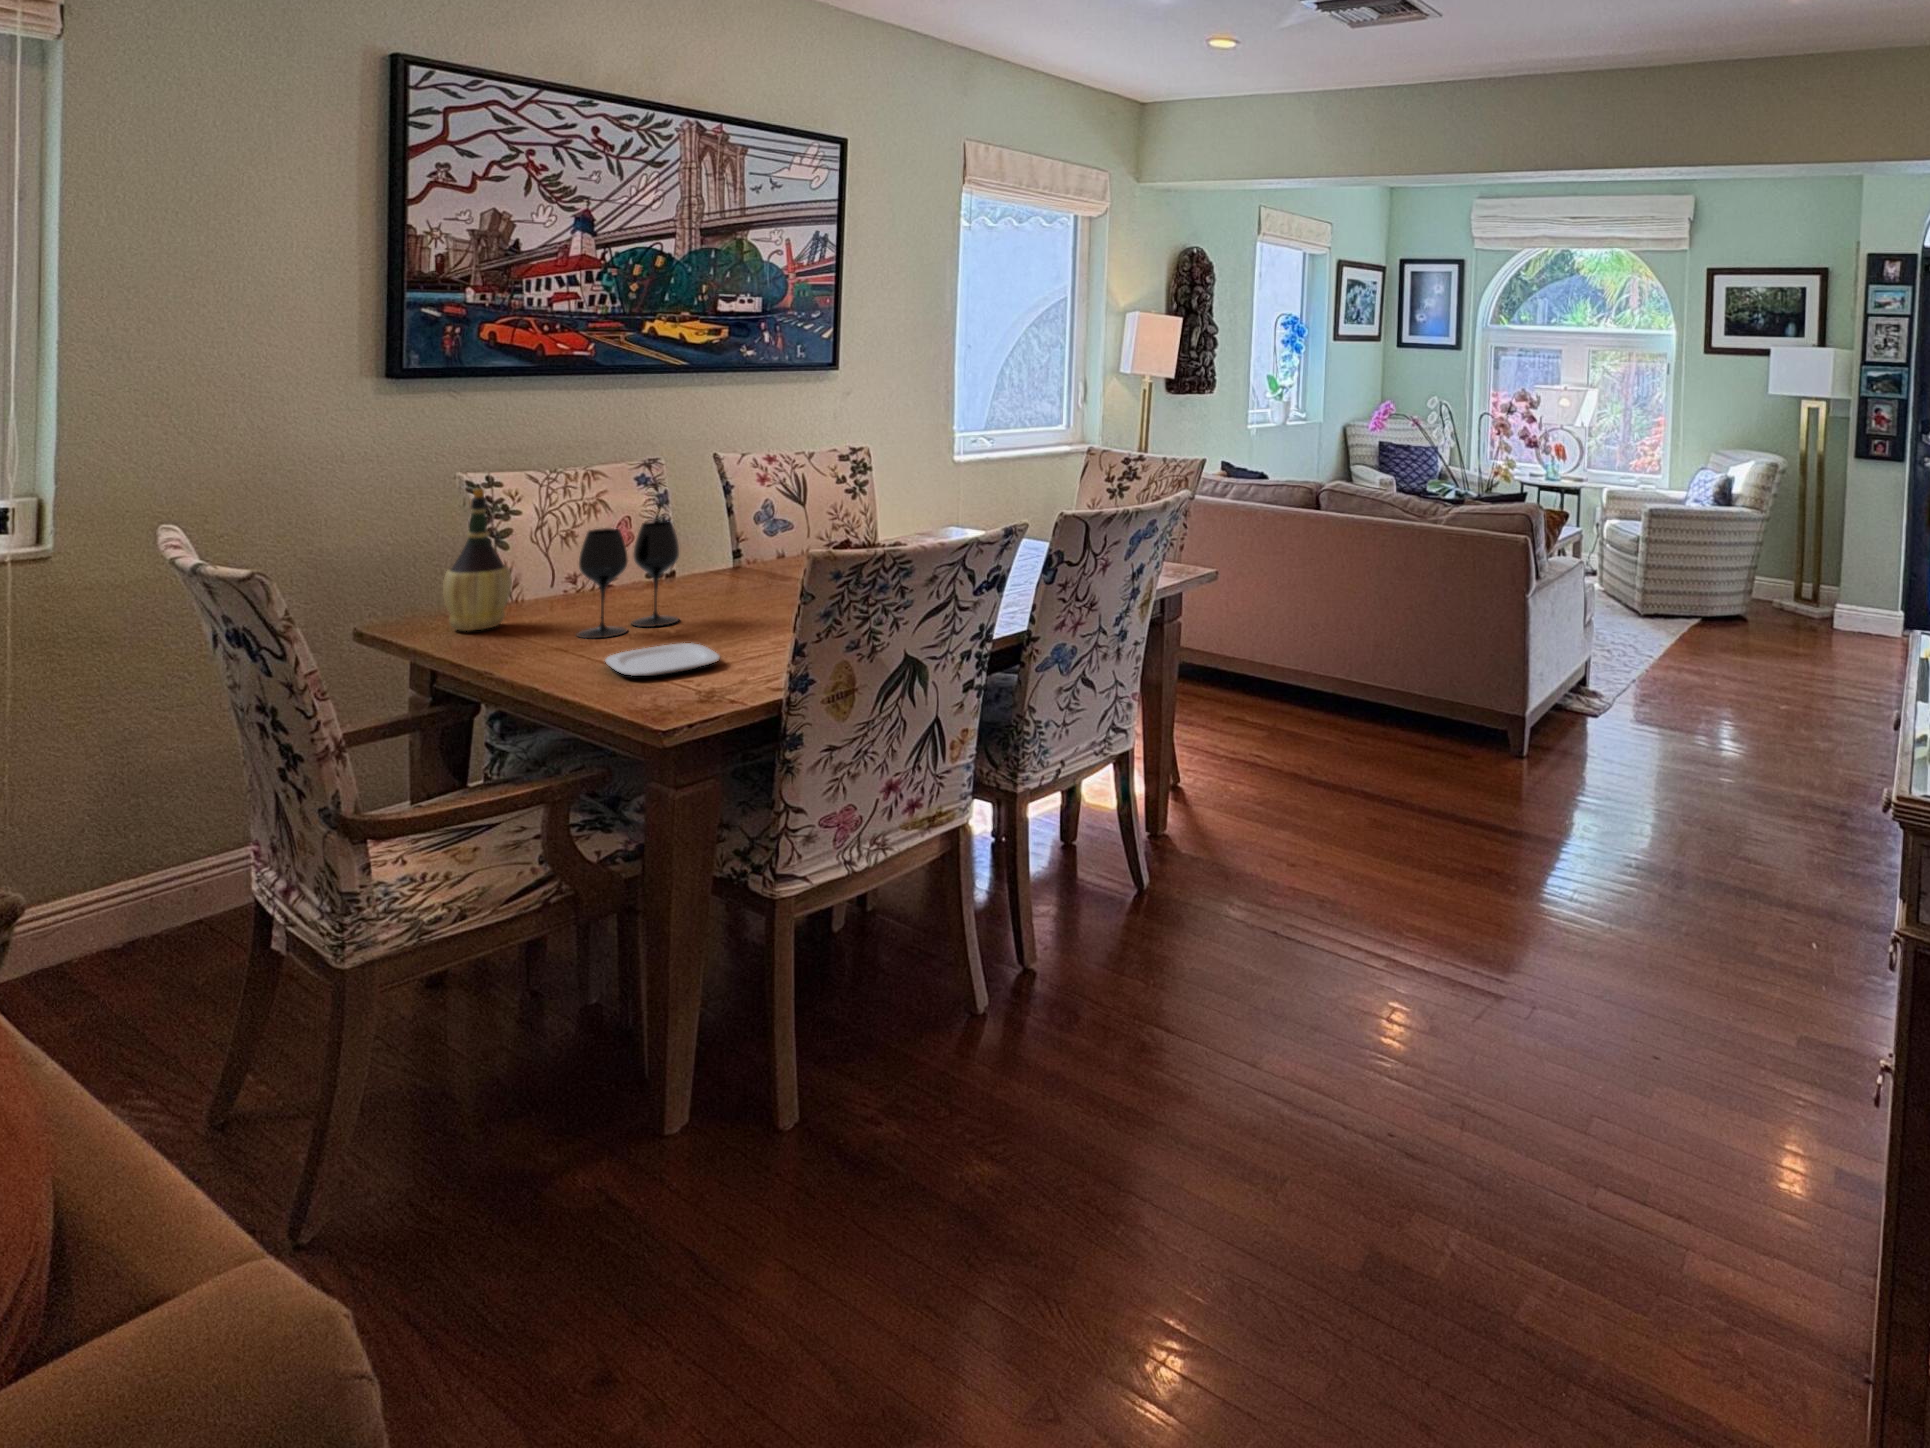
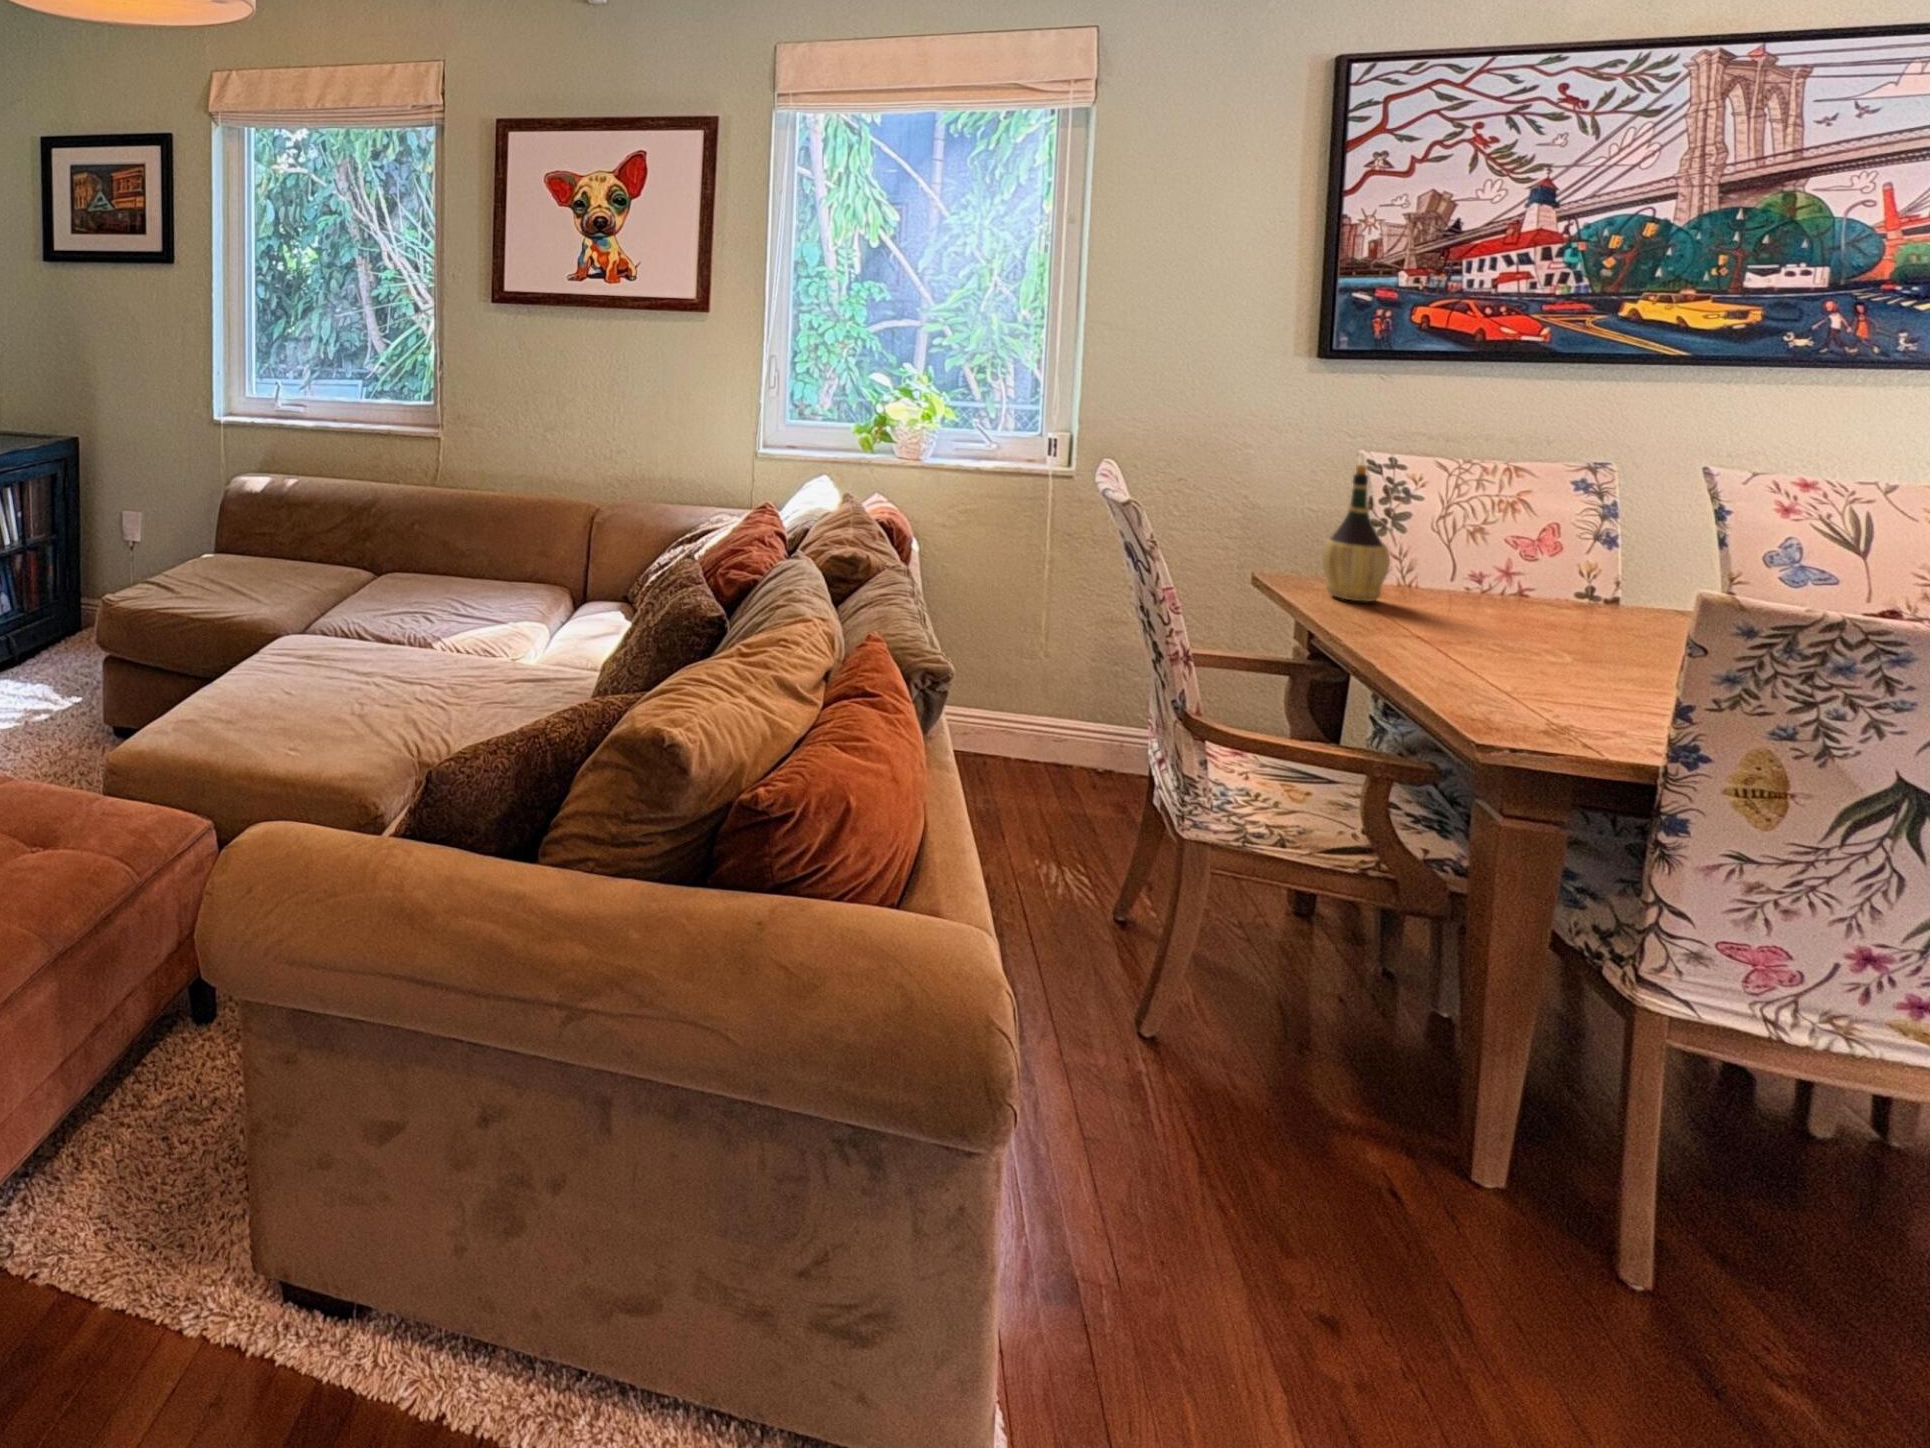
wine glass: present [577,521,679,639] -> none [1448,524,1589,649]
plate: present [605,643,720,676] -> none [1458,657,1604,701]

